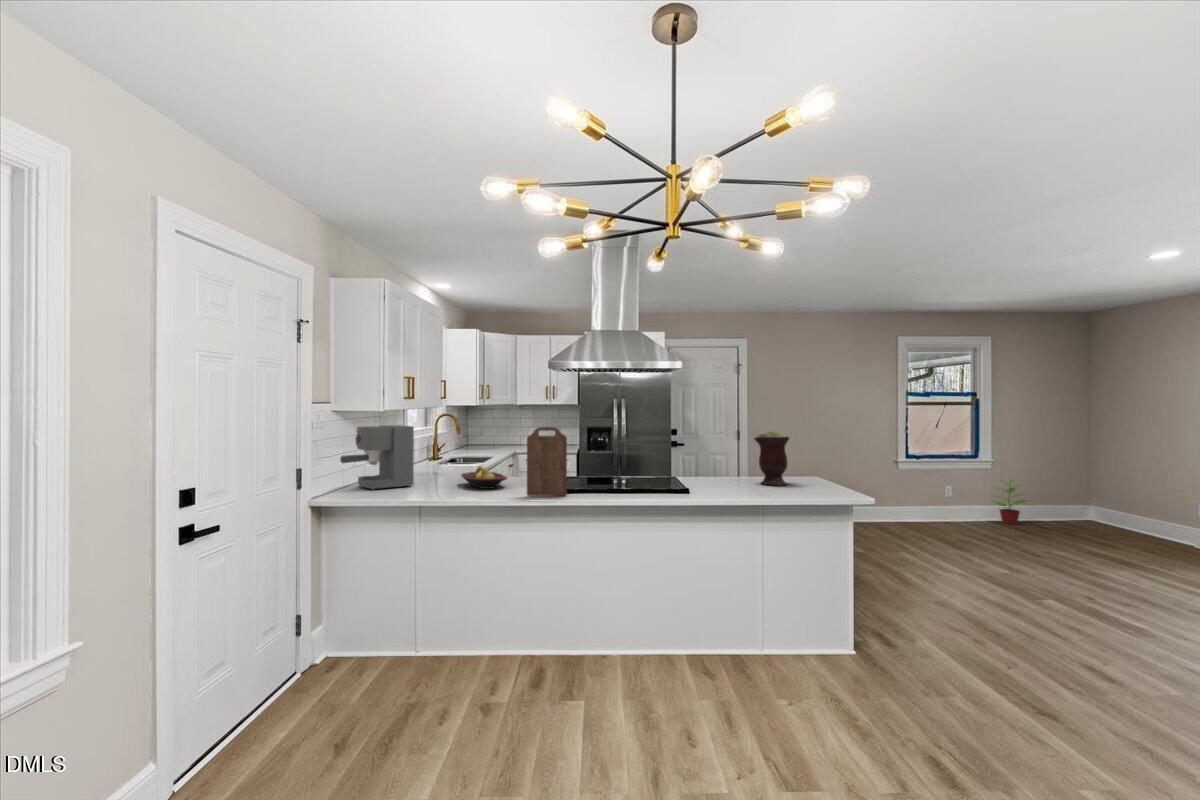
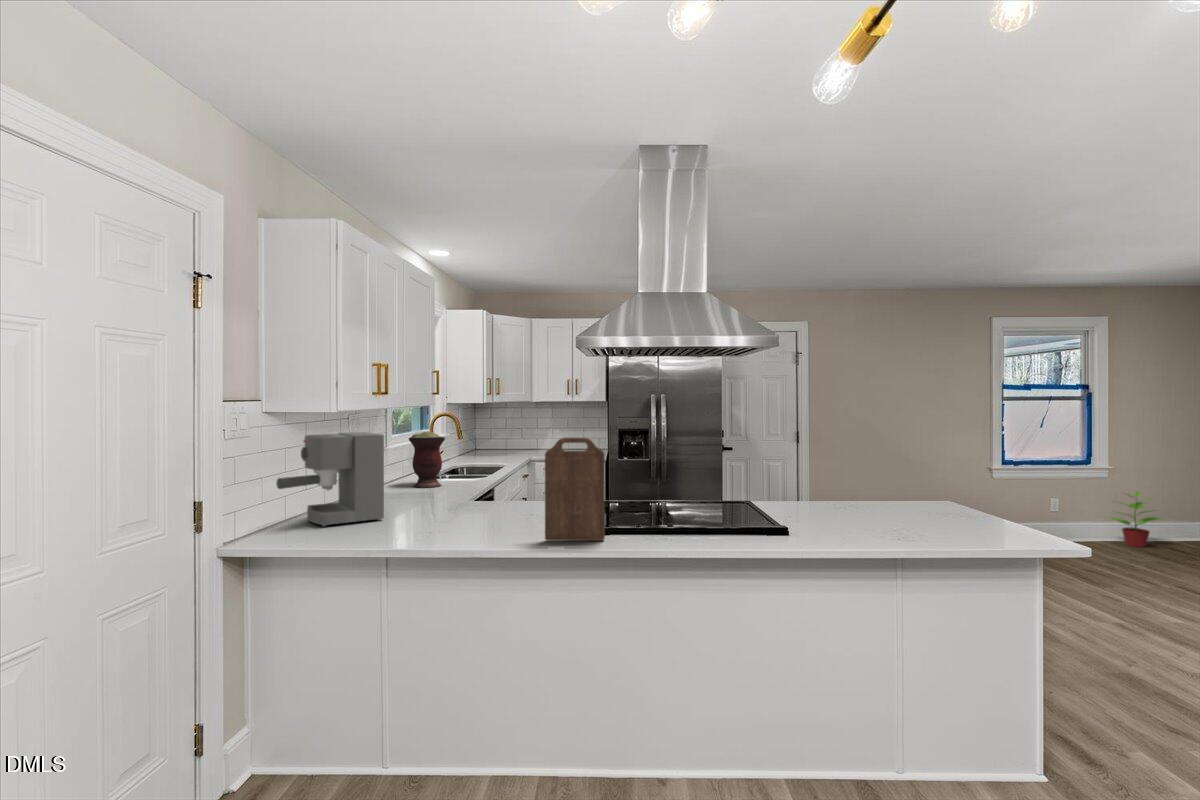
vase: present [754,431,789,485] -> present [409,432,445,488]
fruit bowl: present [461,466,507,489] -> none [451,491,517,525]

